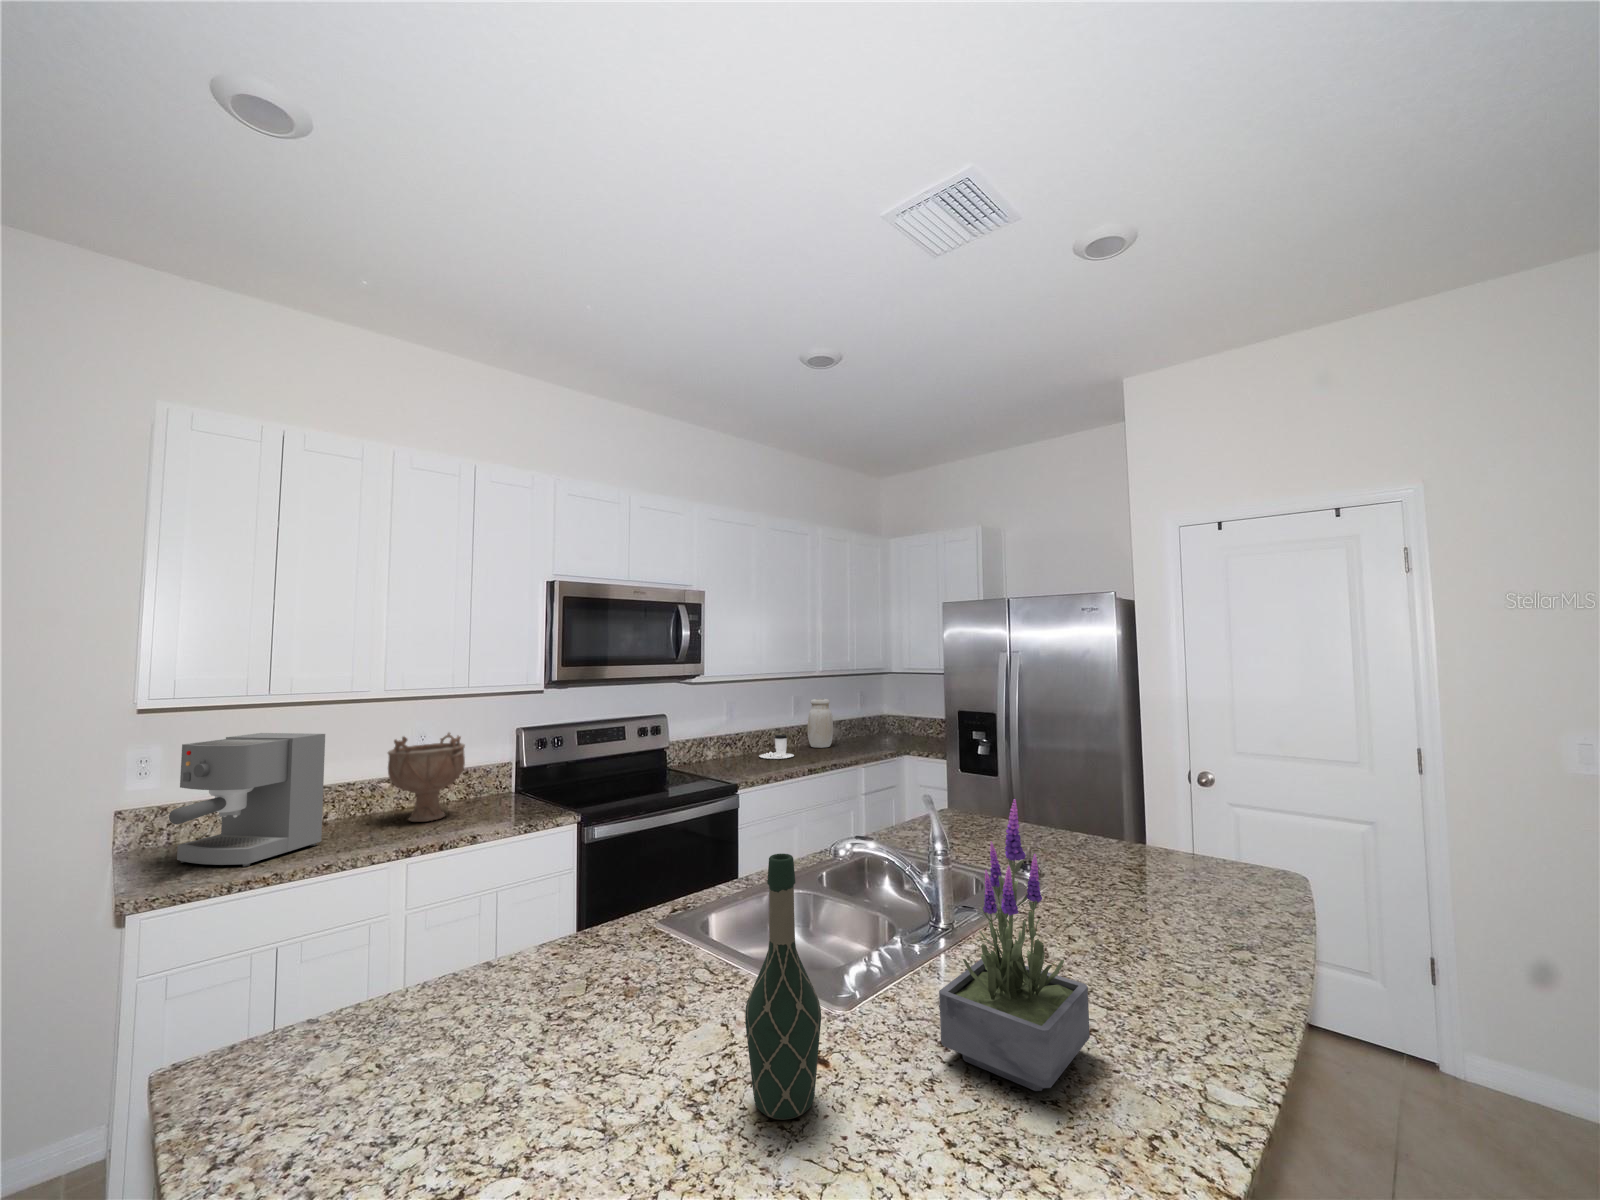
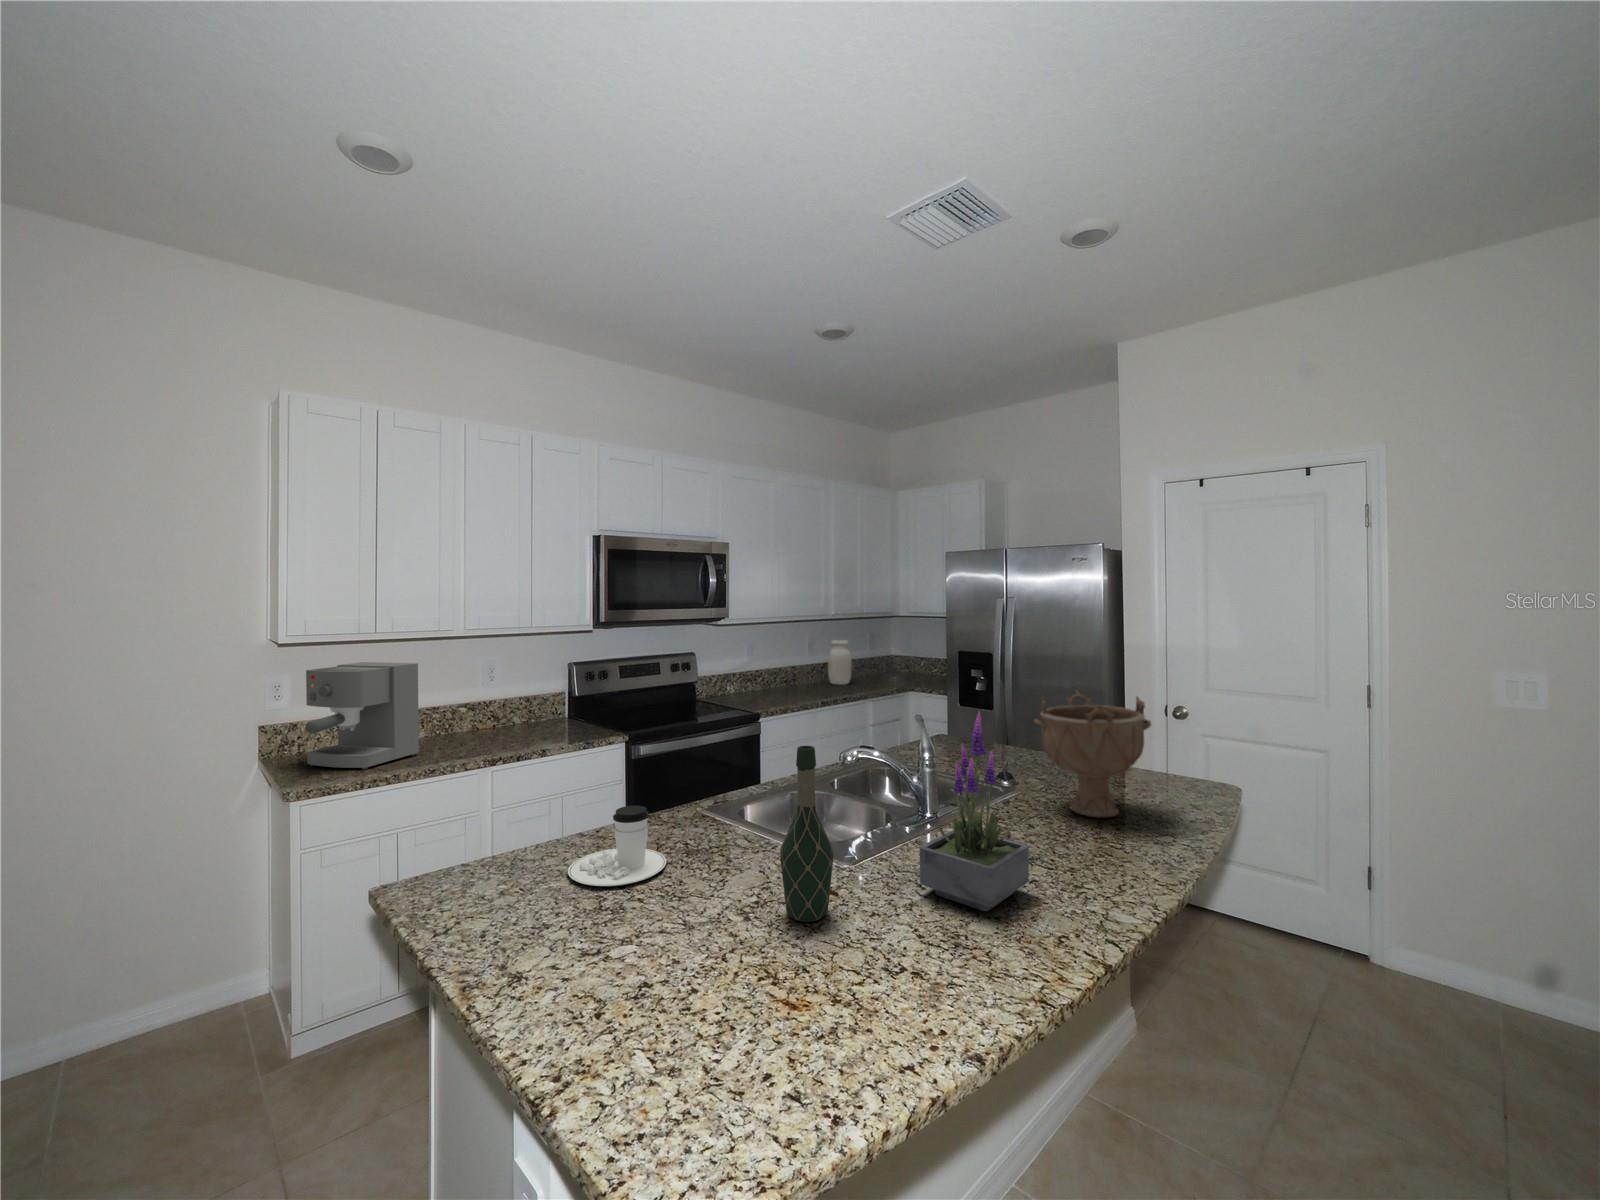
decorative bowl: present [388,733,465,822] -> present [1034,691,1151,818]
coffee cup: present [759,735,794,759] -> present [568,806,666,886]

